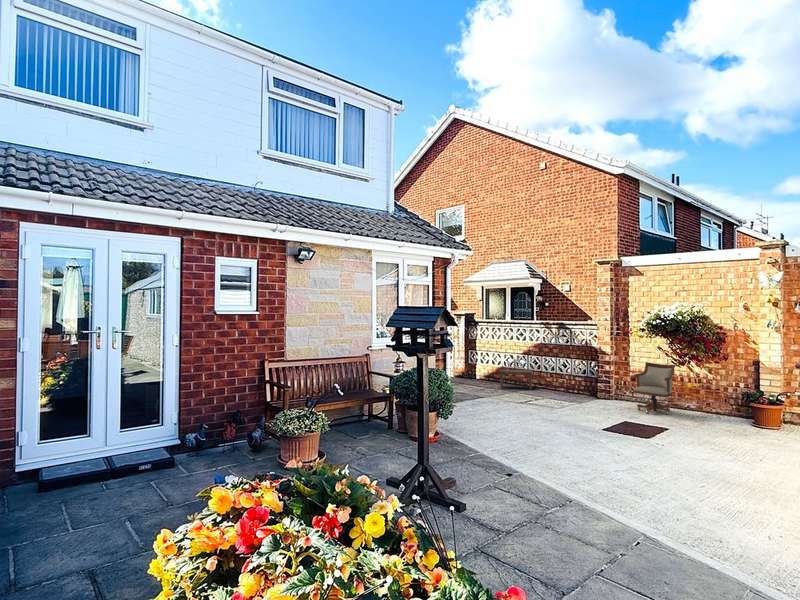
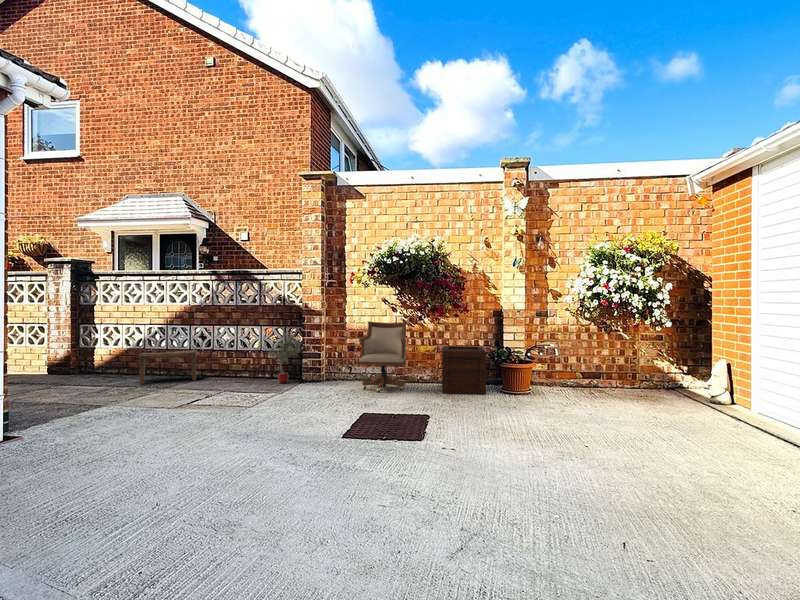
potted tree: none [575,364,598,399] -> present [268,332,302,383]
wooden crate: none [696,386,742,427] -> present [442,346,486,394]

